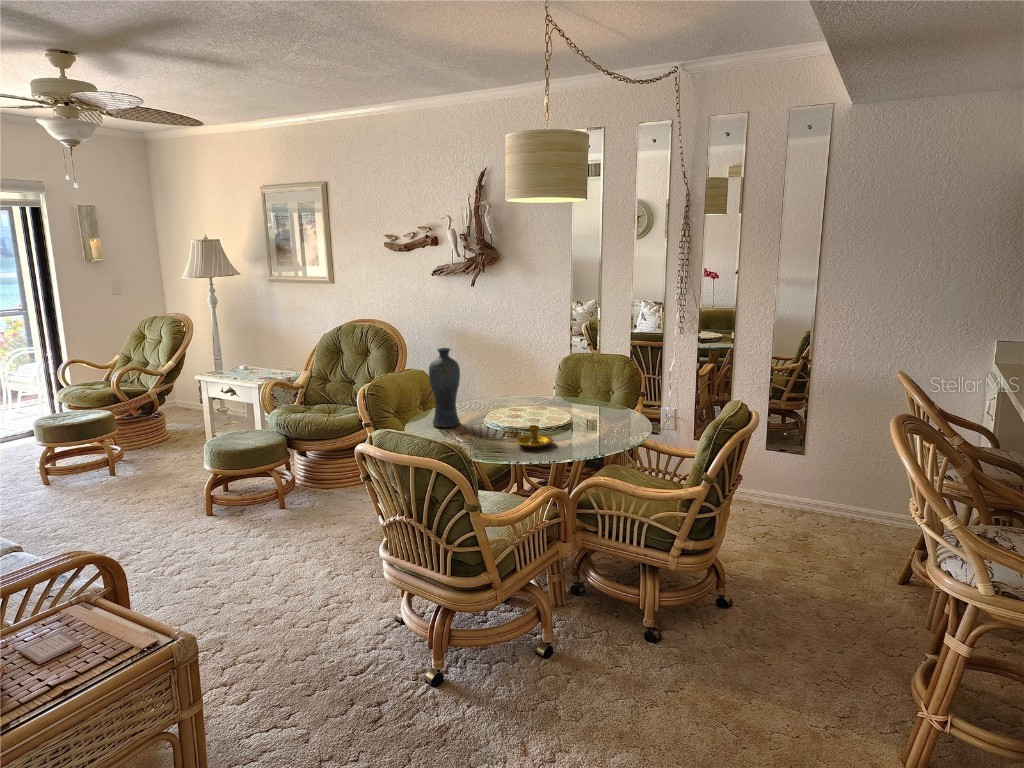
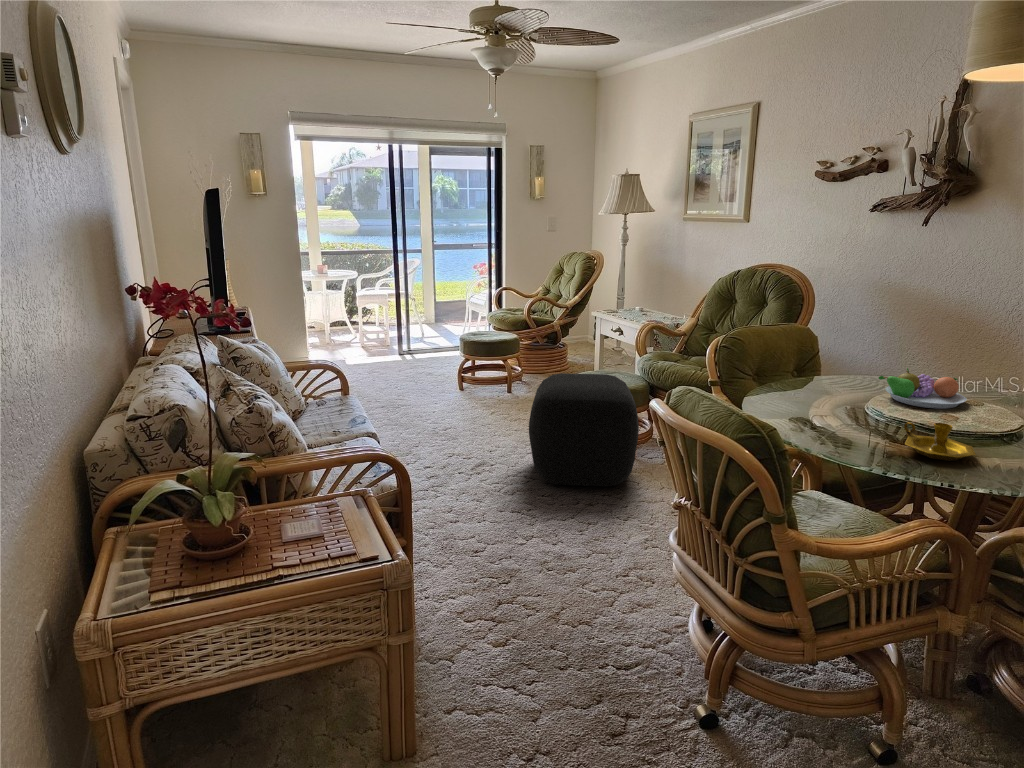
vase: present [429,348,460,427] -> none [797,296,849,404]
fruit bowl: none [481,392,533,417] -> present [879,368,967,409]
ottoman: none [177,436,294,553] -> present [529,373,639,486]

